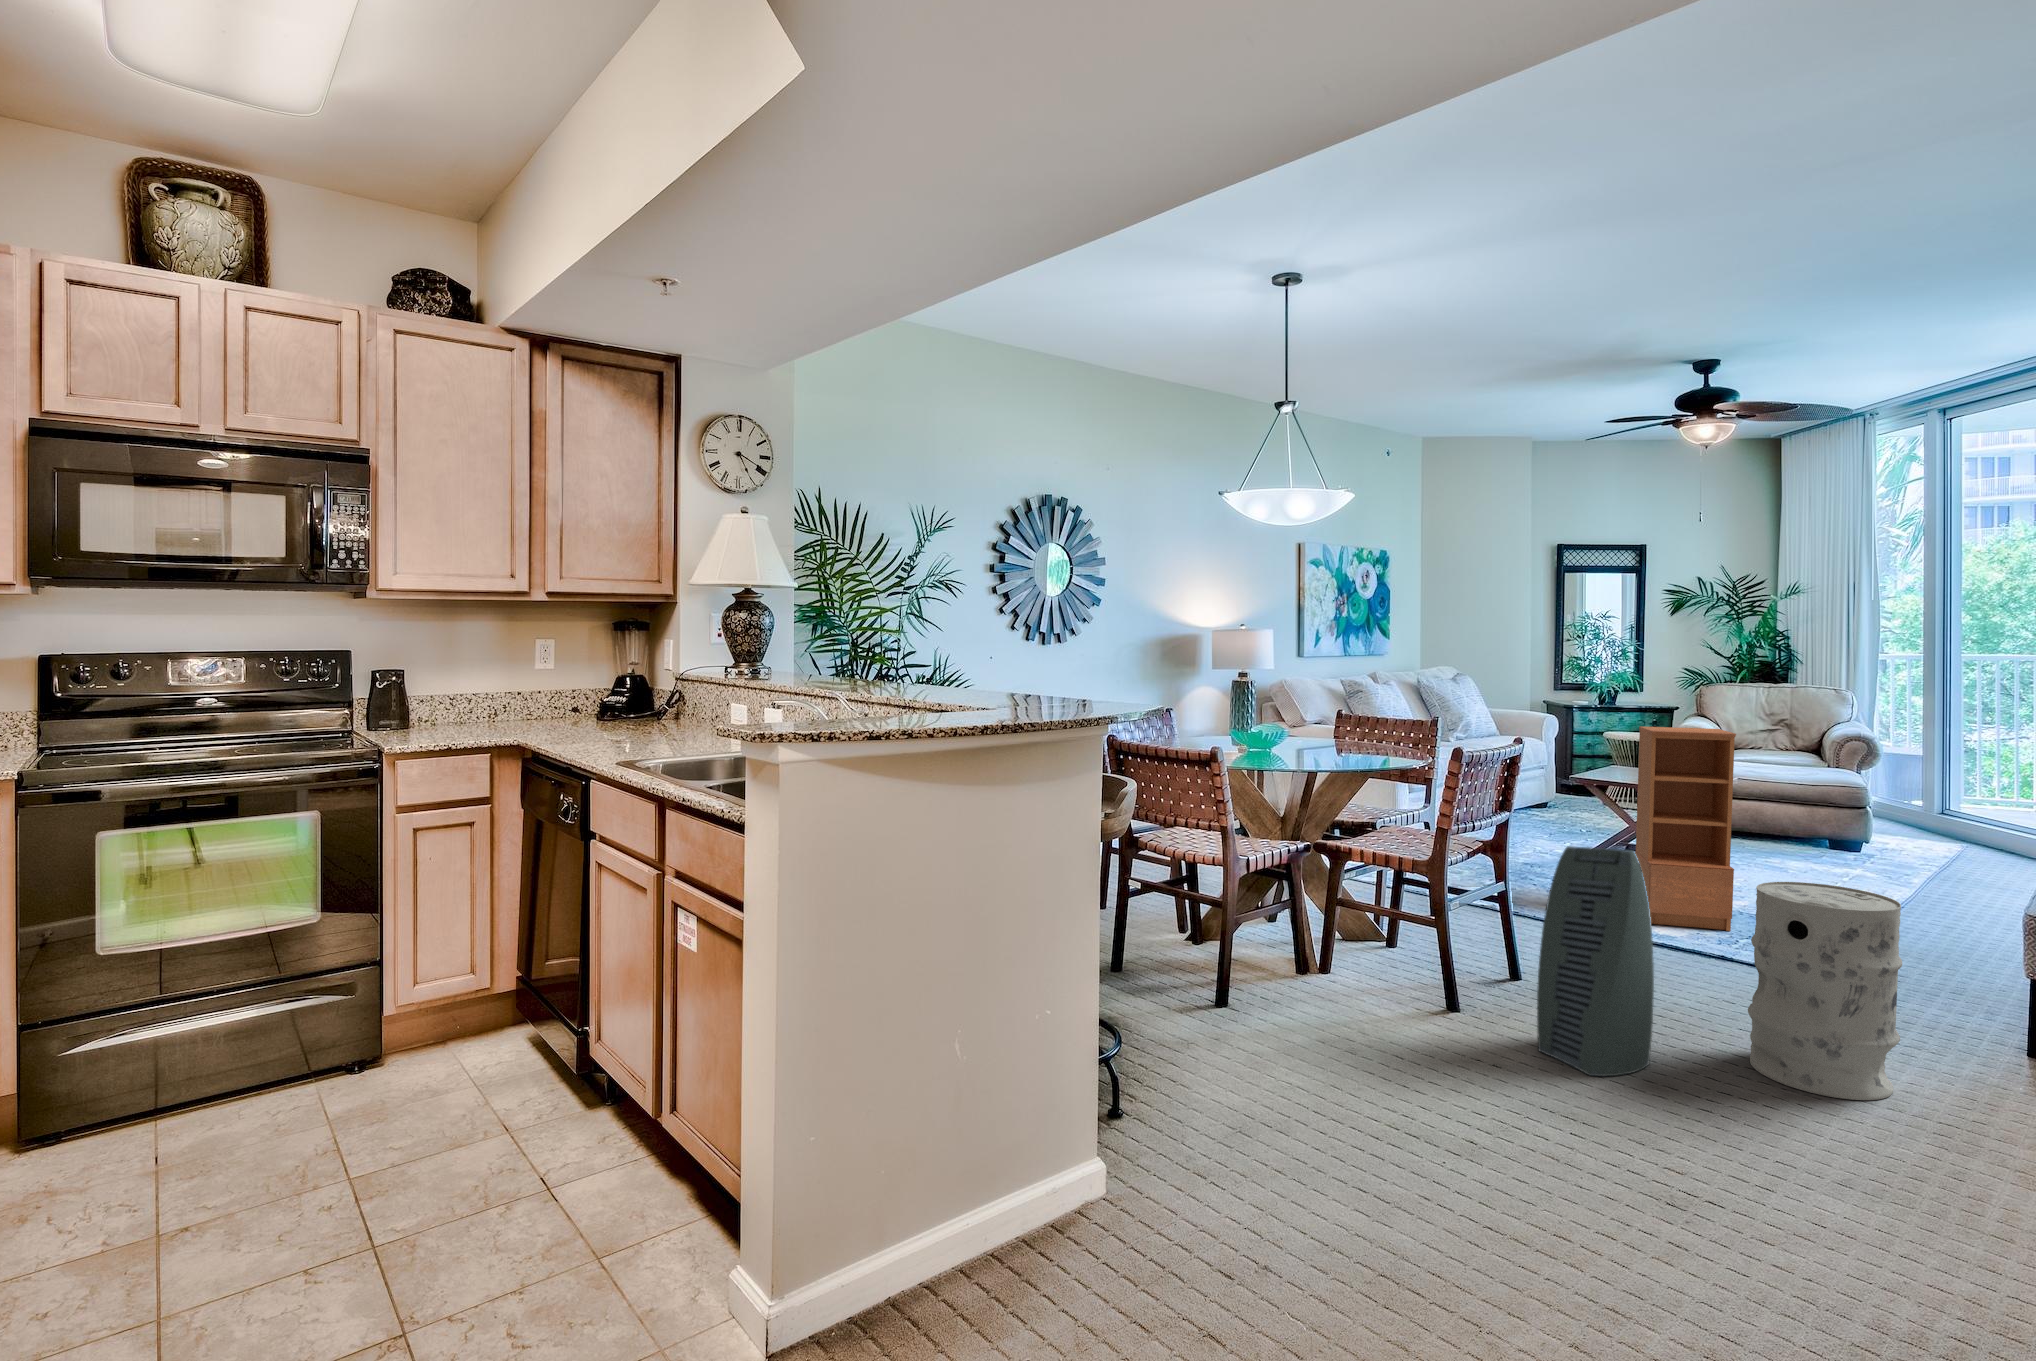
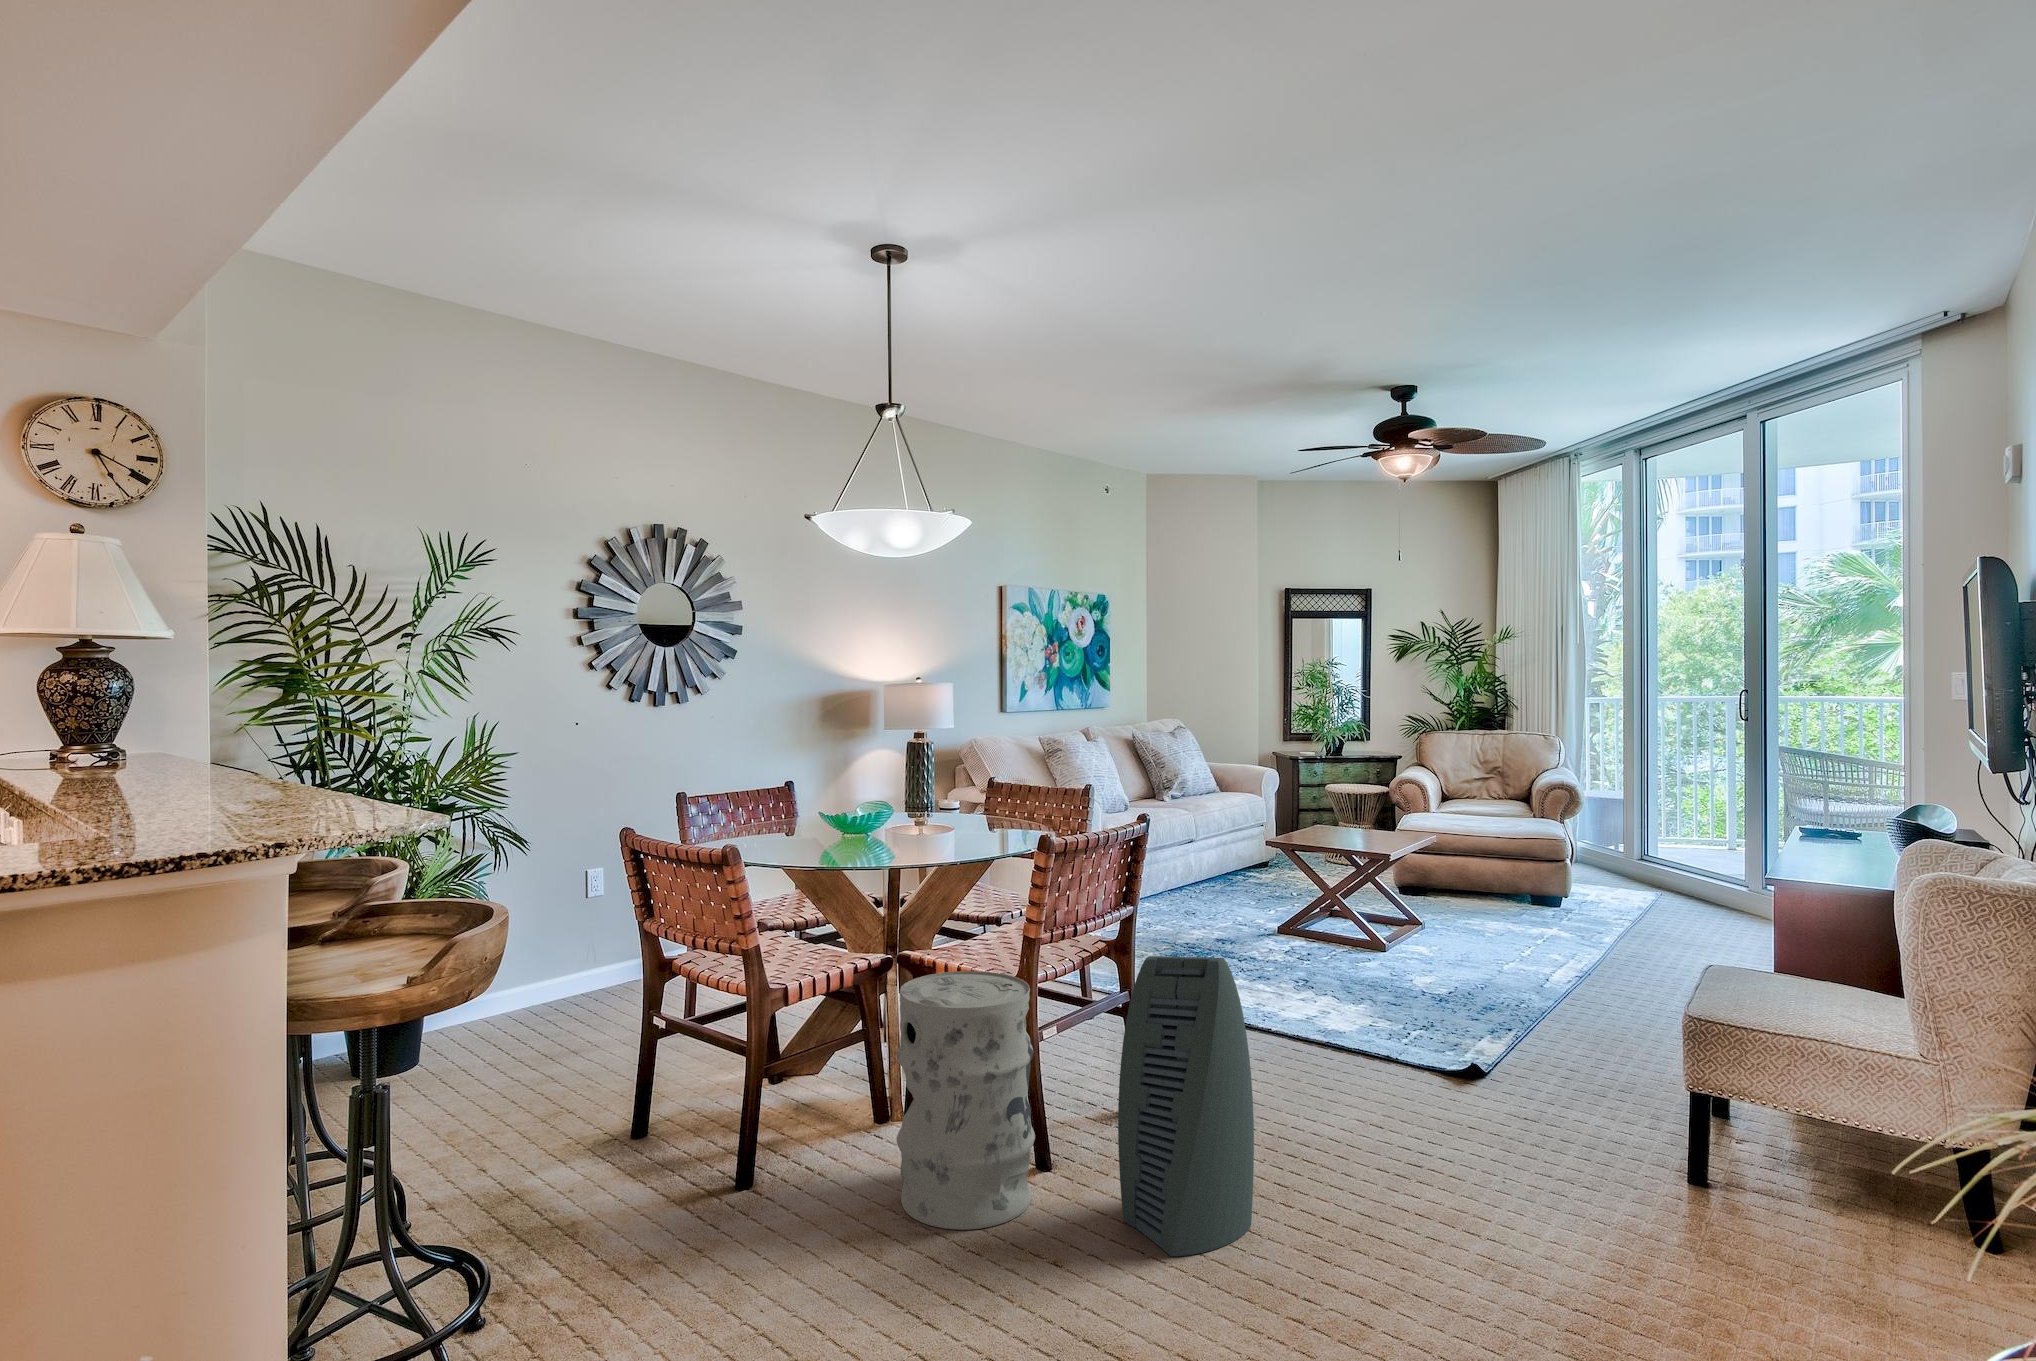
bookcase: present [1635,726,1736,931] -> none [1311,788,1406,1019]
trash can: present [1748,882,1902,1100] -> present [897,971,1035,1230]

